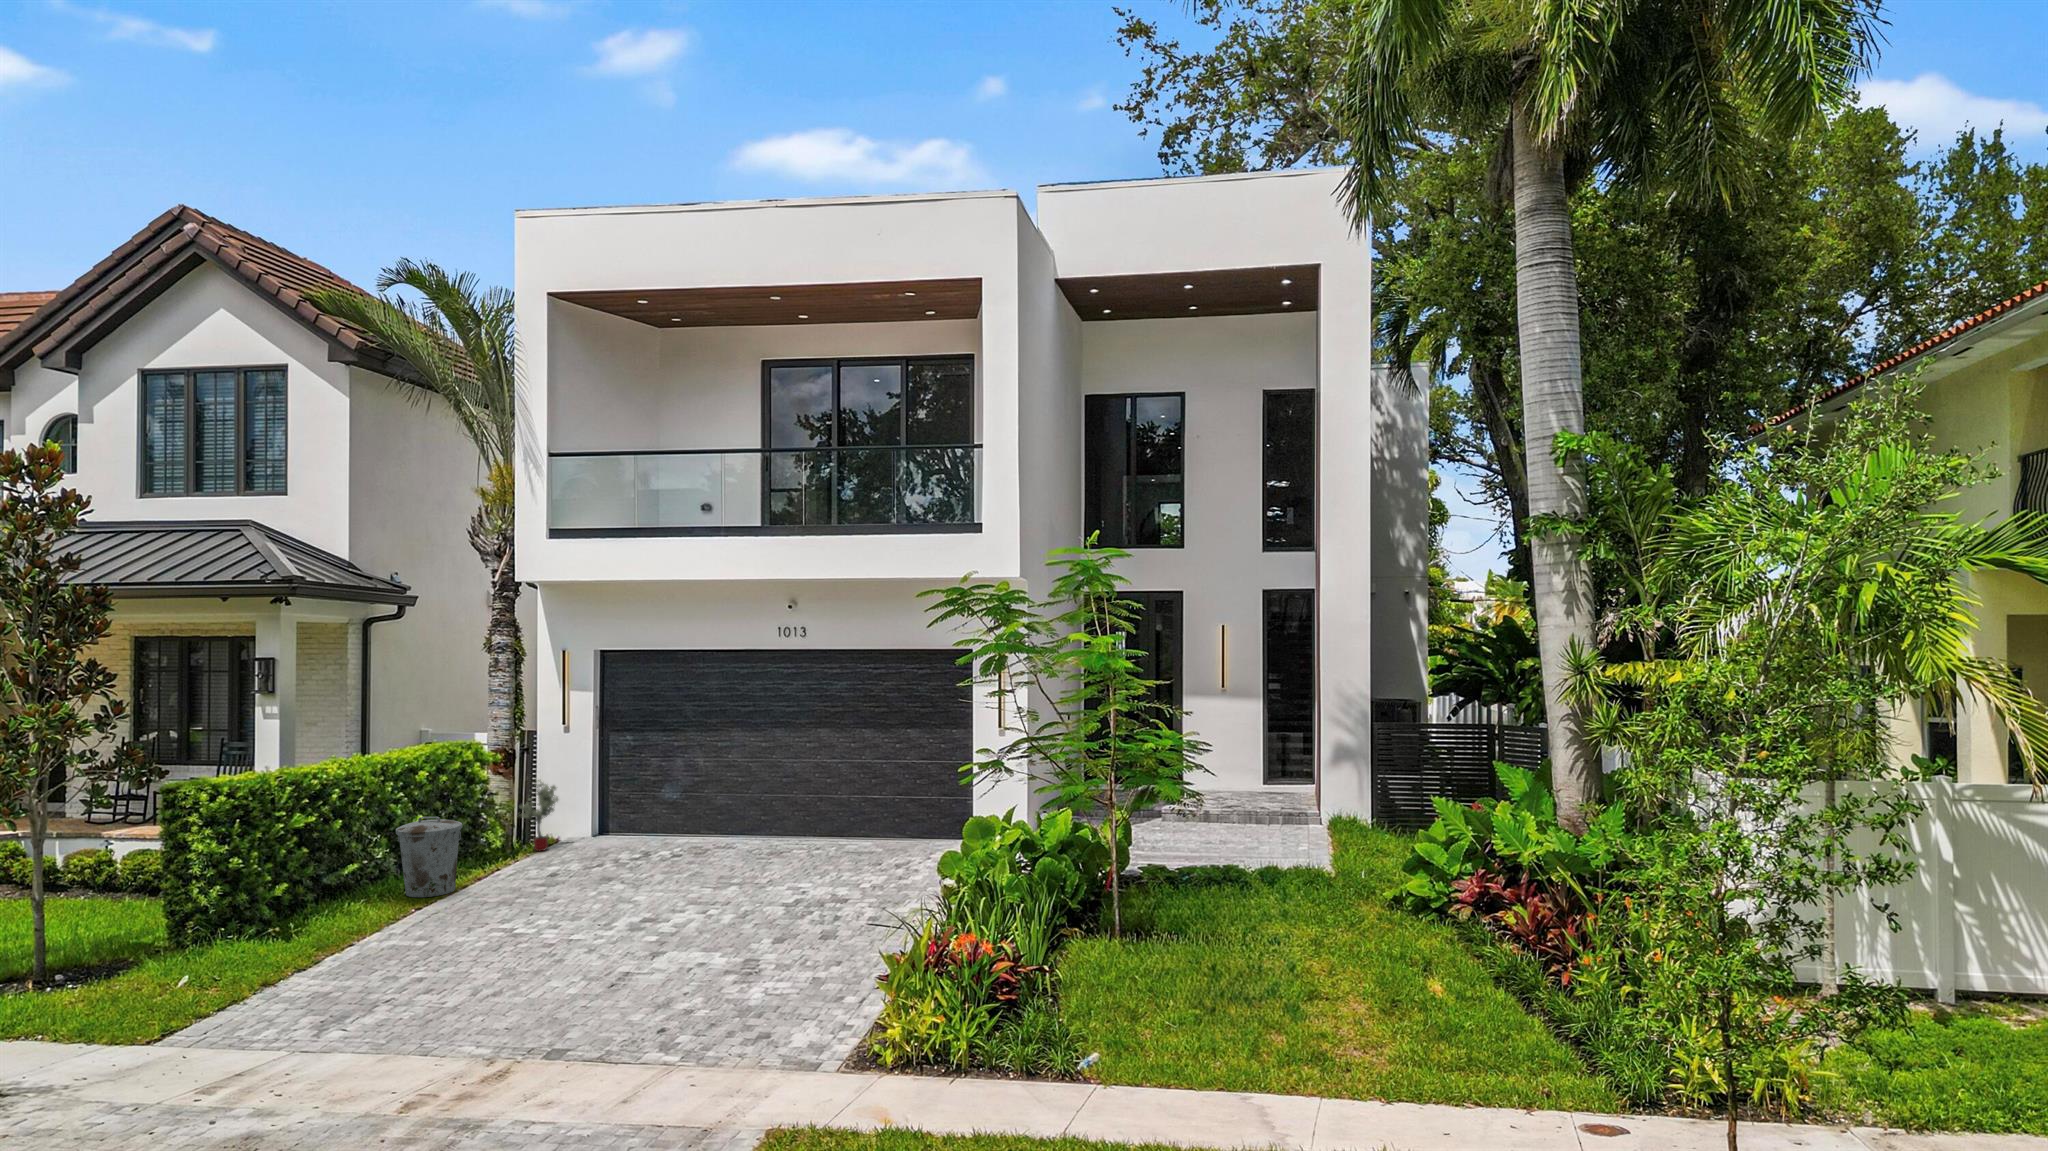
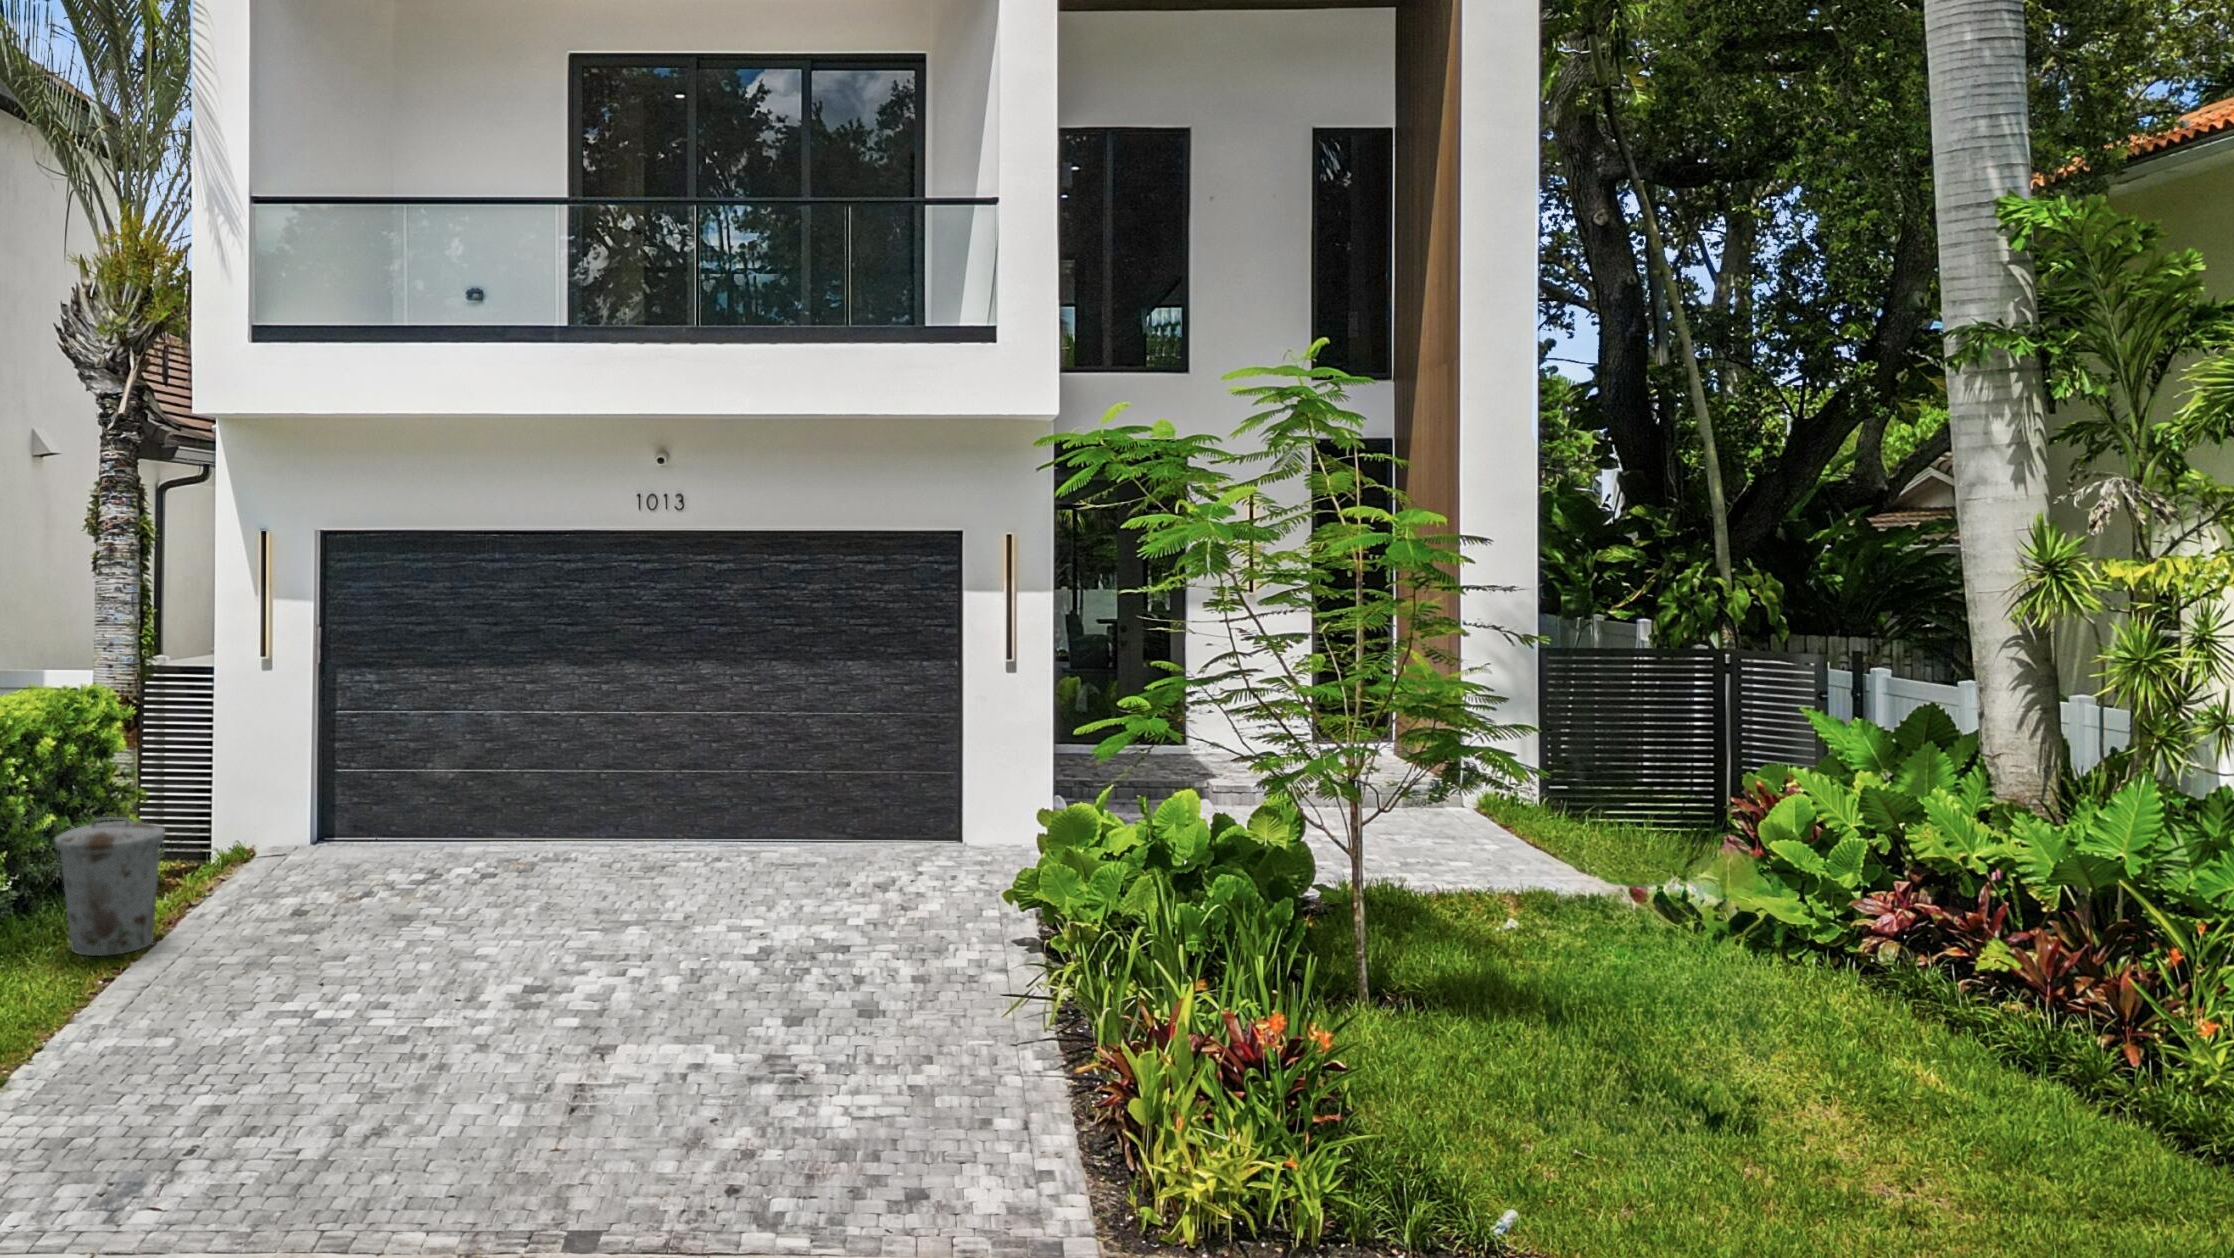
potted tree: present [517,780,558,852] -> none [216,747,282,869]

